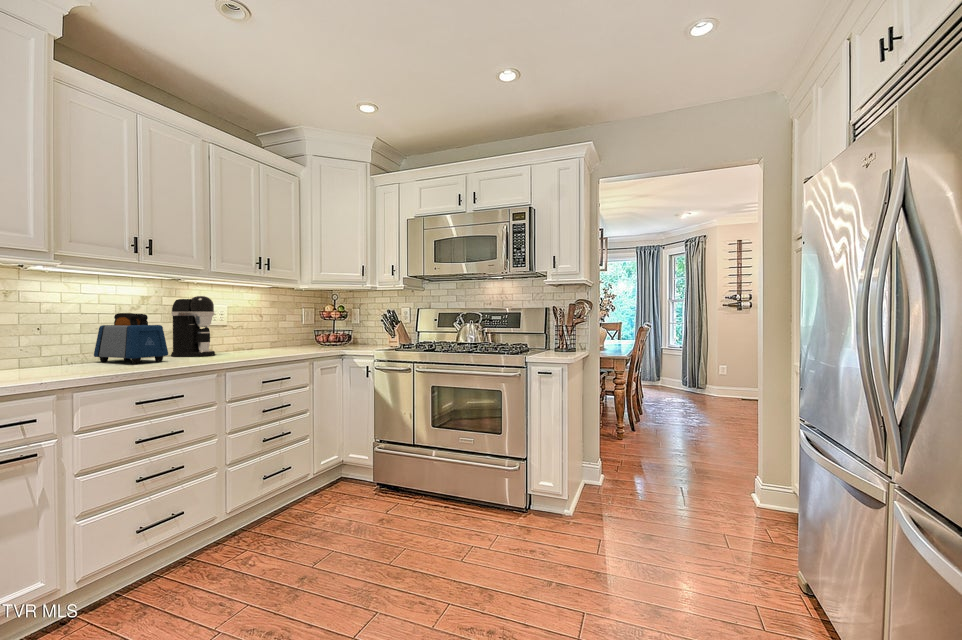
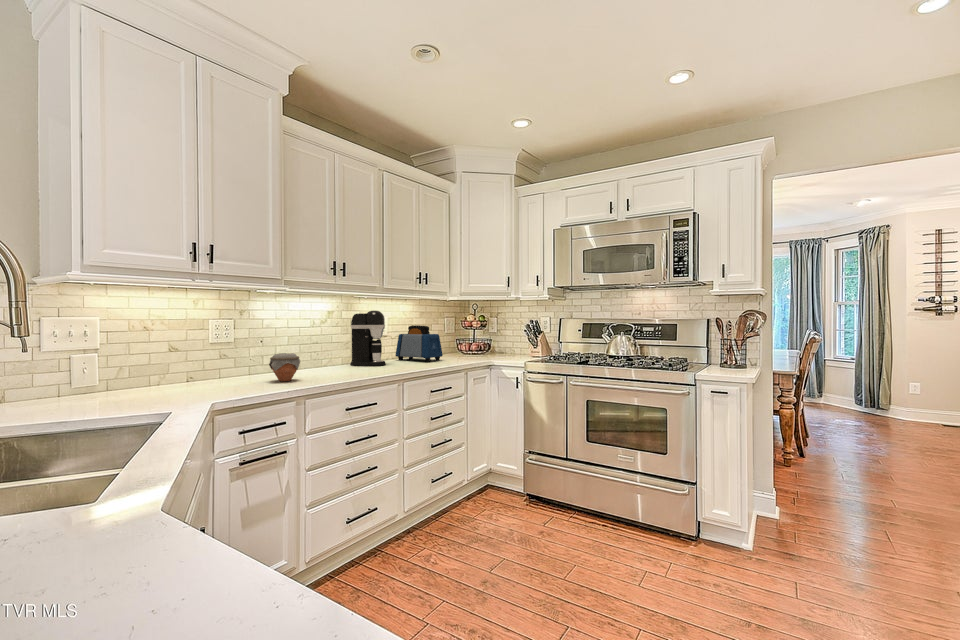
toaster: present [94,313,168,364] -> present [396,325,443,362]
jar: none [35,340,83,373] -> present [269,353,300,381]

